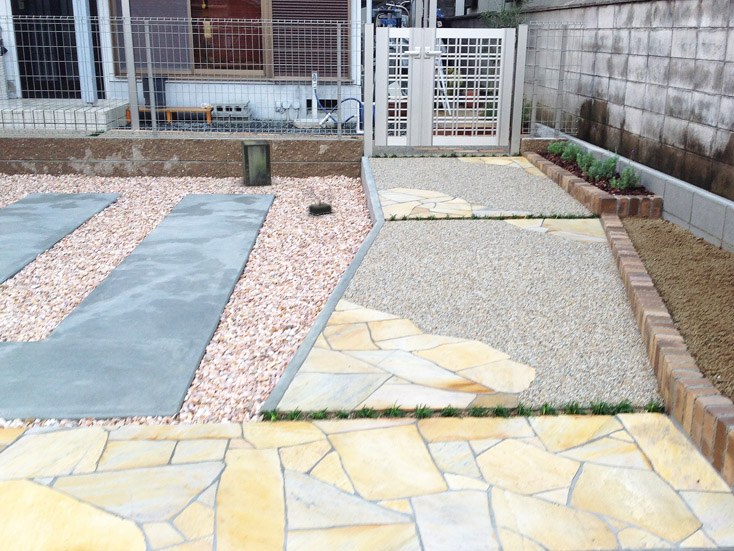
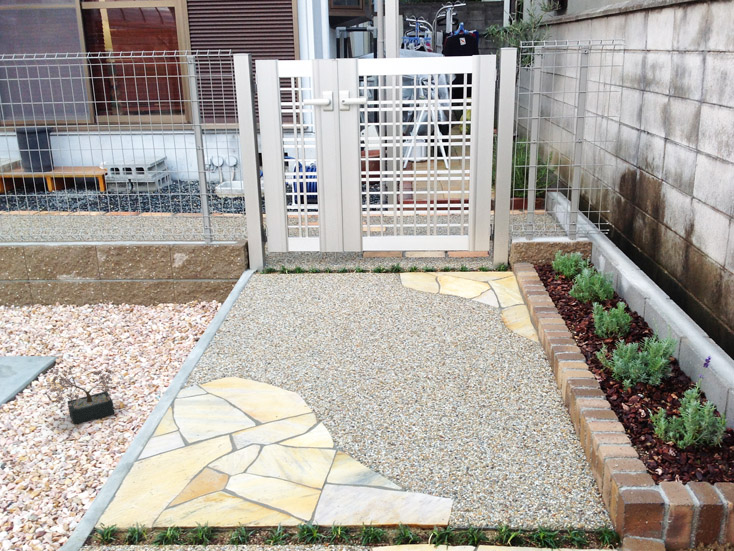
storage box: present [241,140,272,187] -> none [30,246,94,328]

